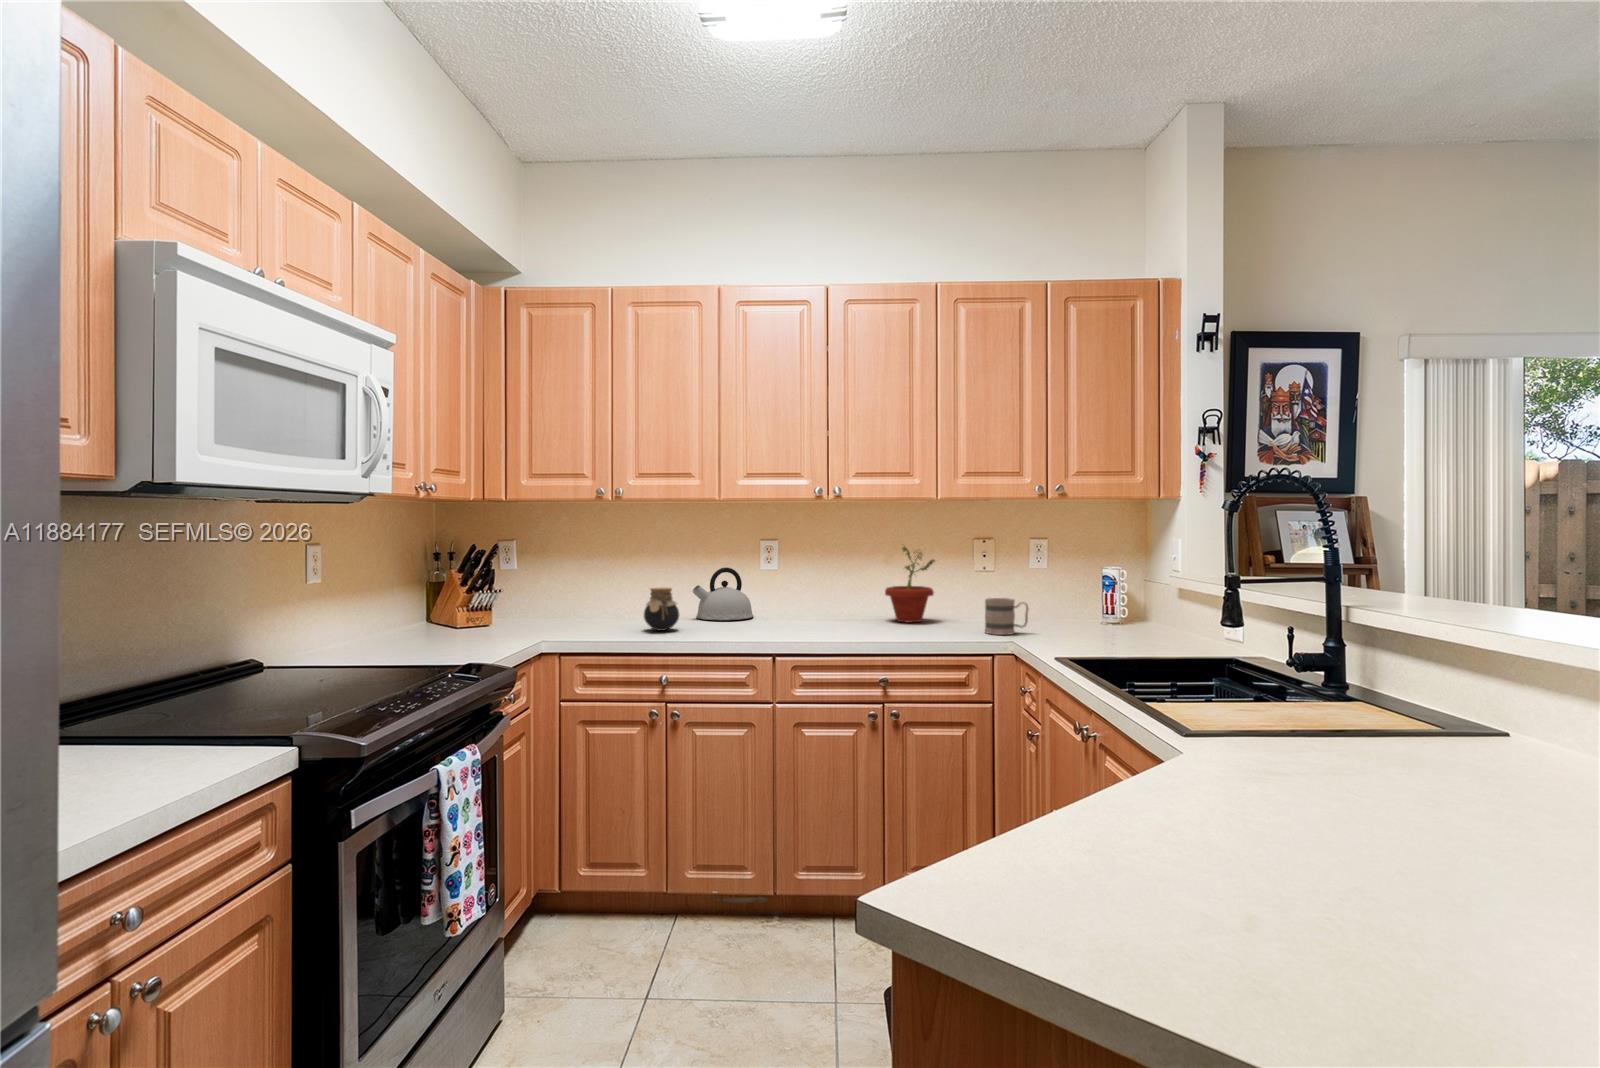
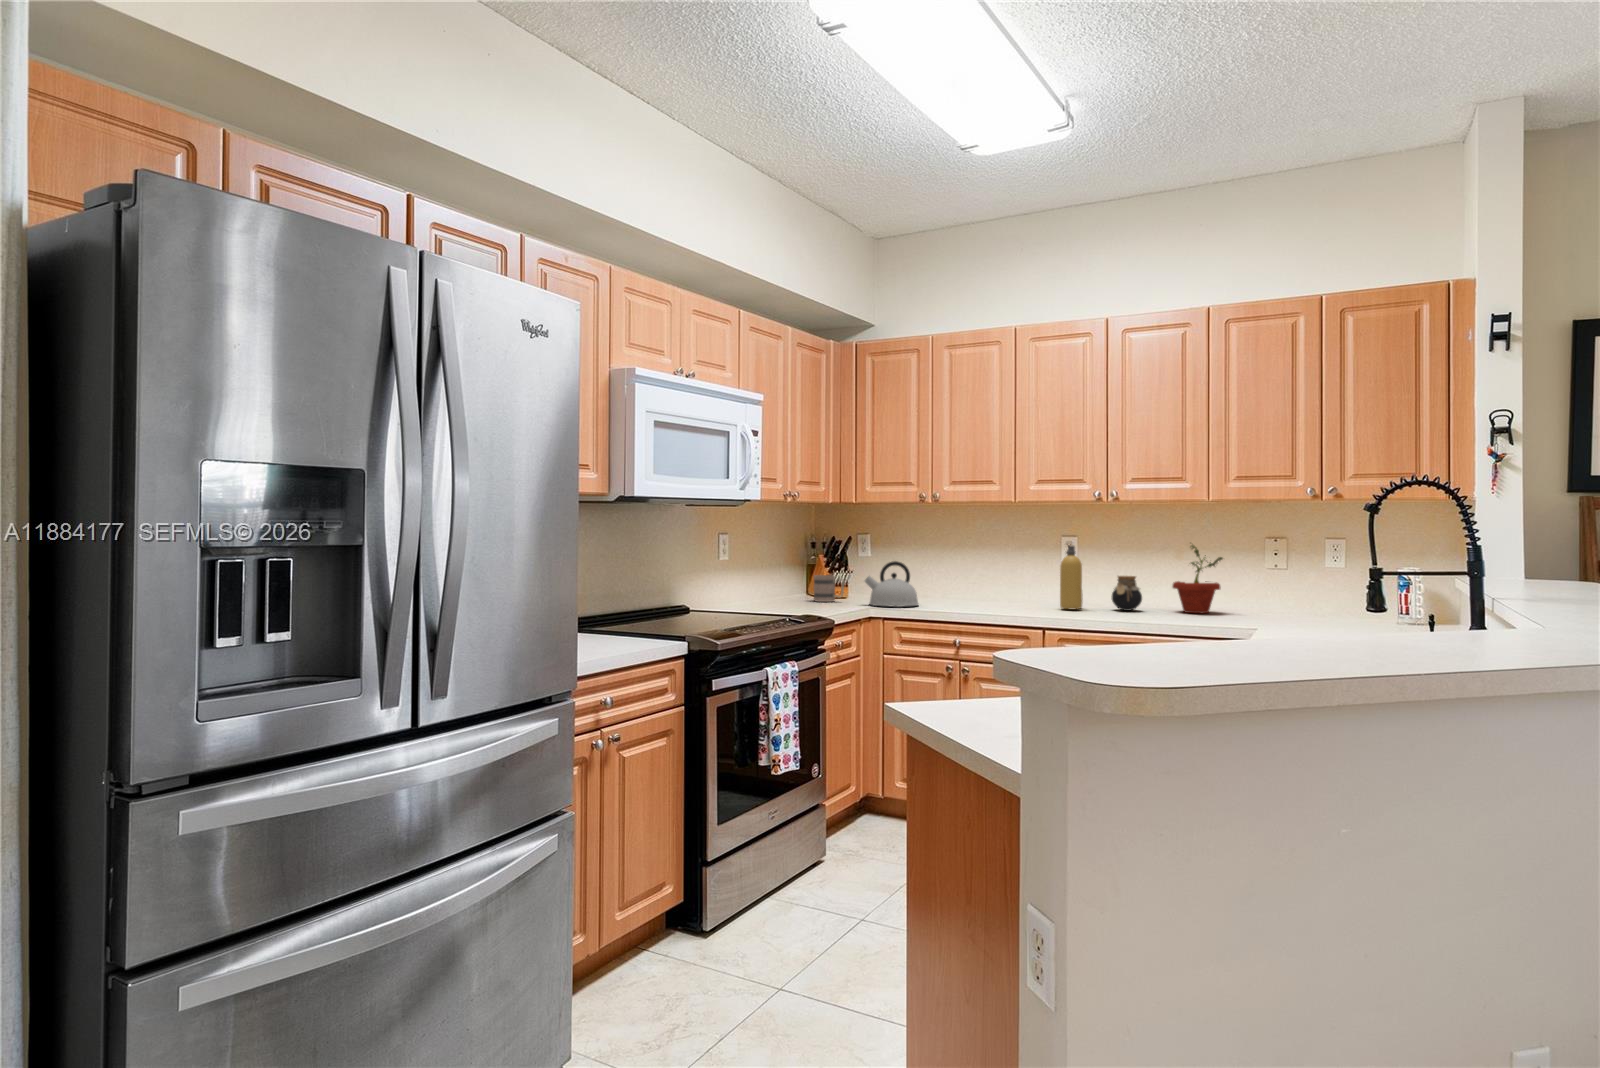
bottle: none [770,551,795,627] -> present [1060,545,1083,610]
kettle: present [692,568,753,620] -> present [865,561,919,607]
jar: present [644,588,679,631] -> present [1112,576,1142,611]
mug: present [985,598,1028,635] -> present [814,575,844,602]

